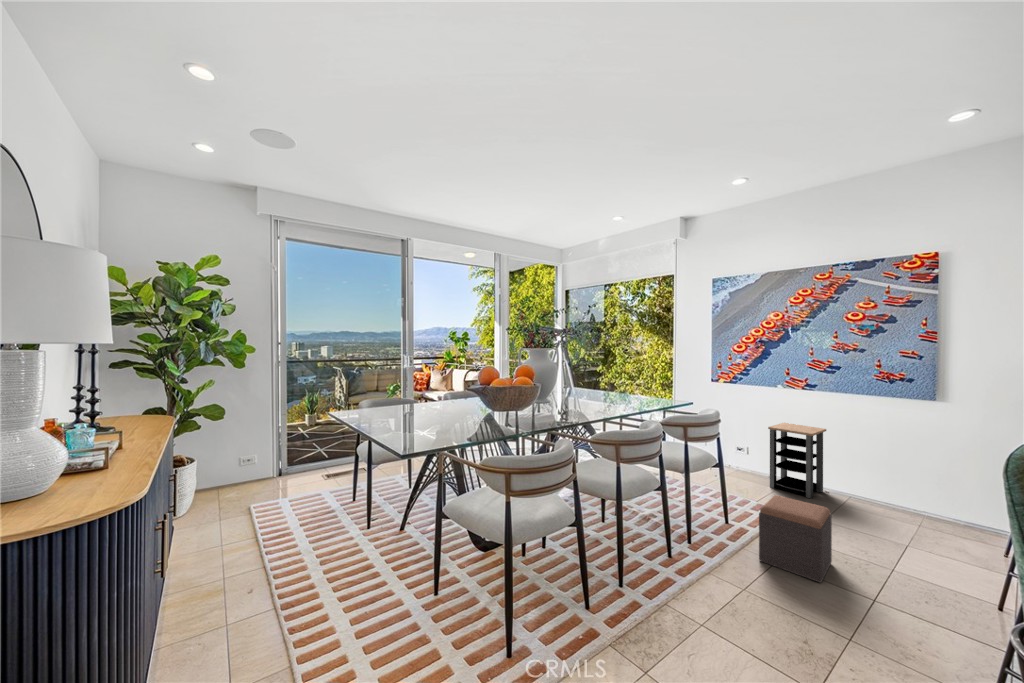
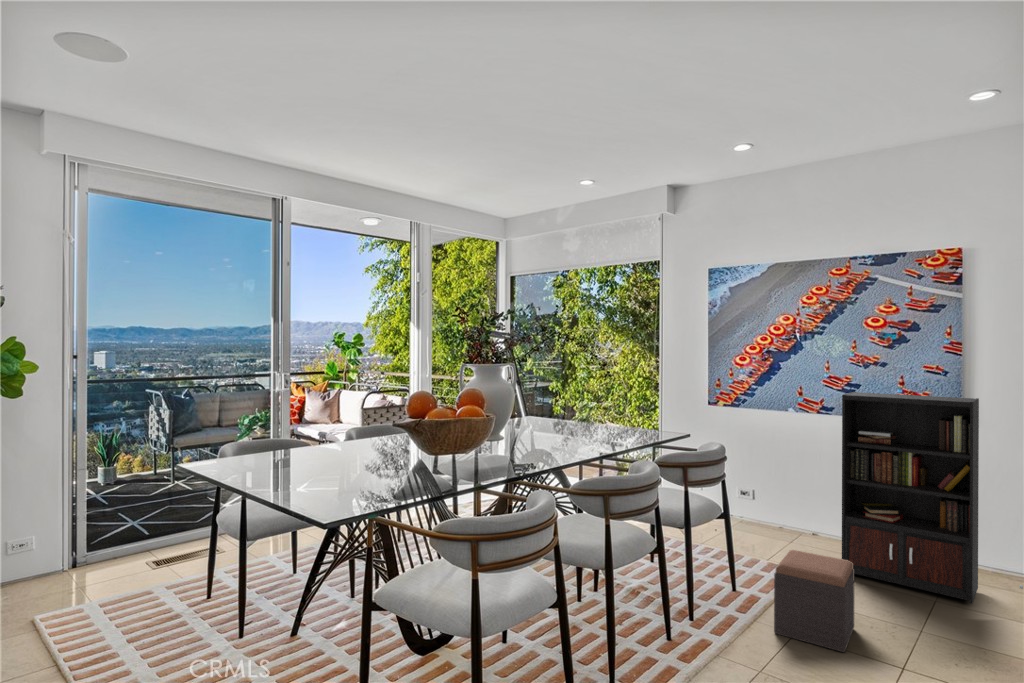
bookcase: none [823,372,999,552] -> present [842,392,1023,604]
side table: present [768,423,826,498] -> none [777,457,843,552]

